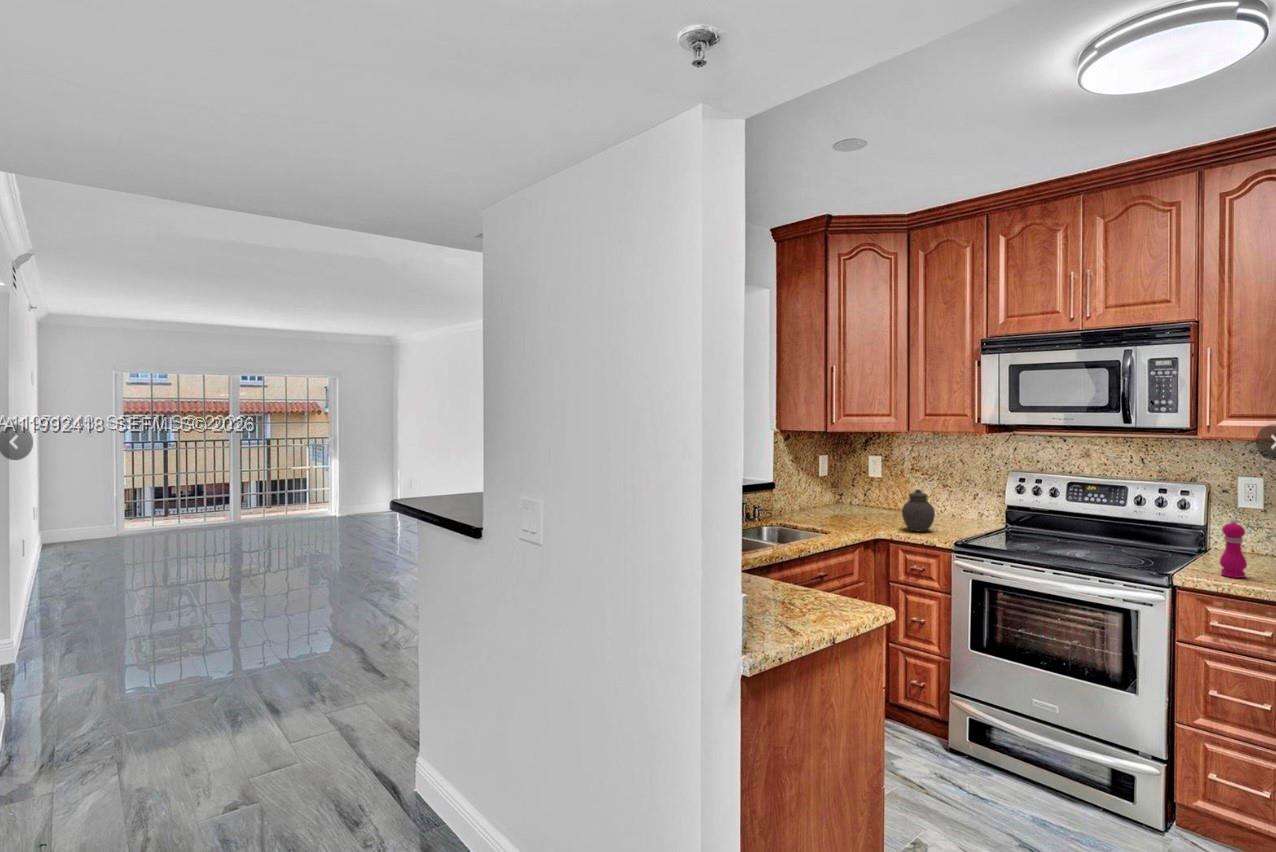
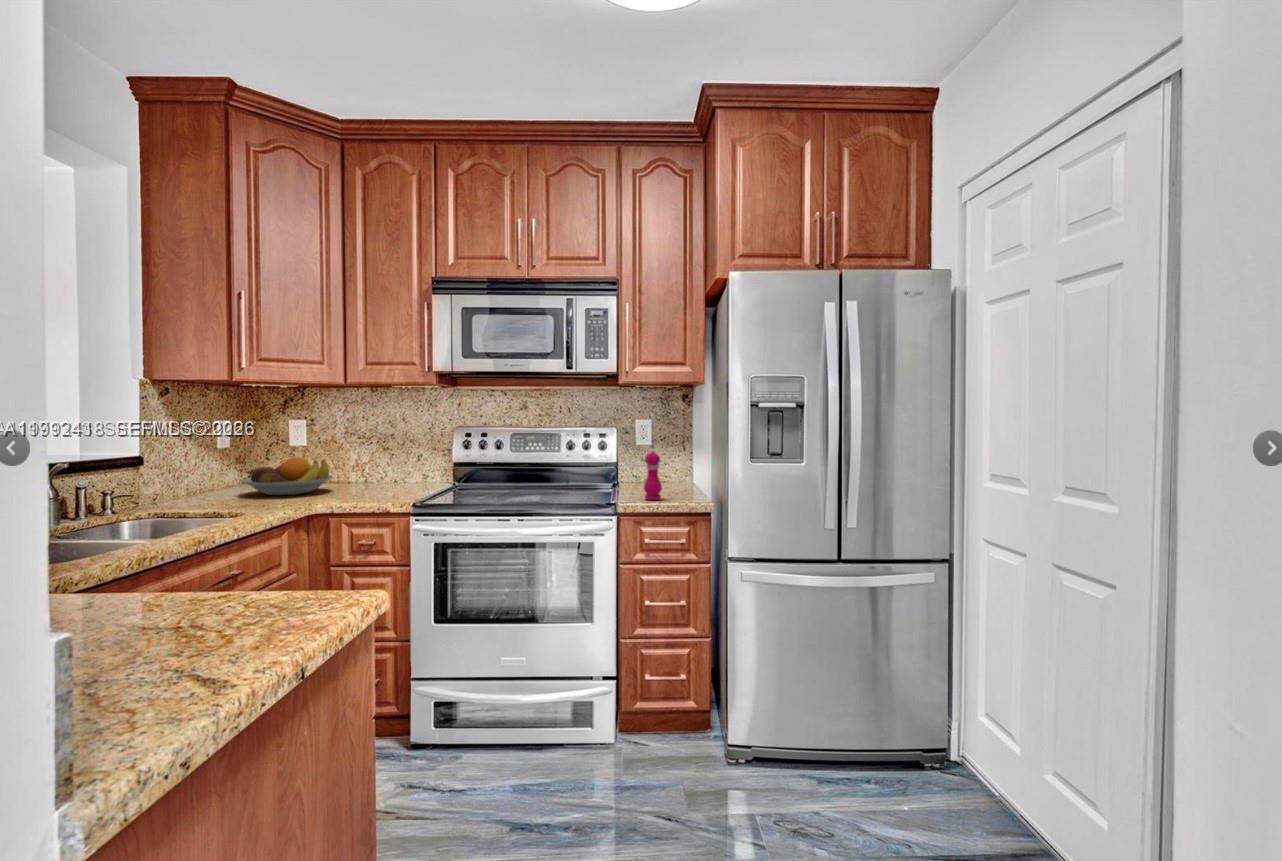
fruit bowl: none [831,489,899,518] -> present [241,457,333,495]
jar: present [902,489,935,532] -> none [344,448,384,500]

